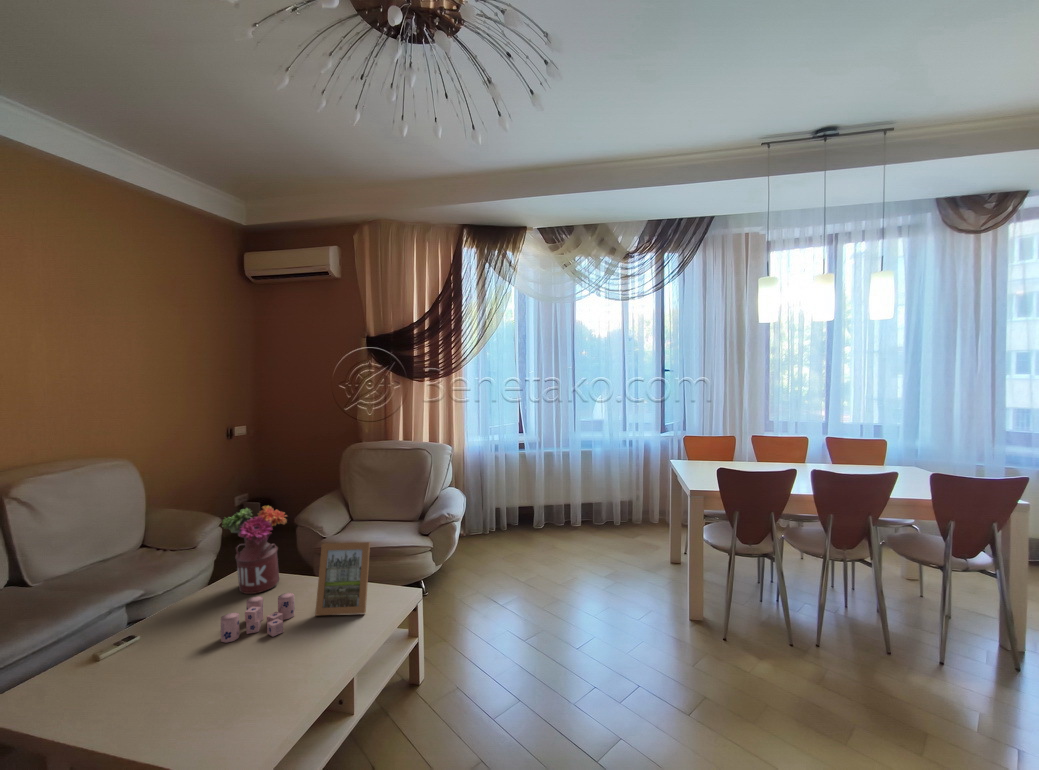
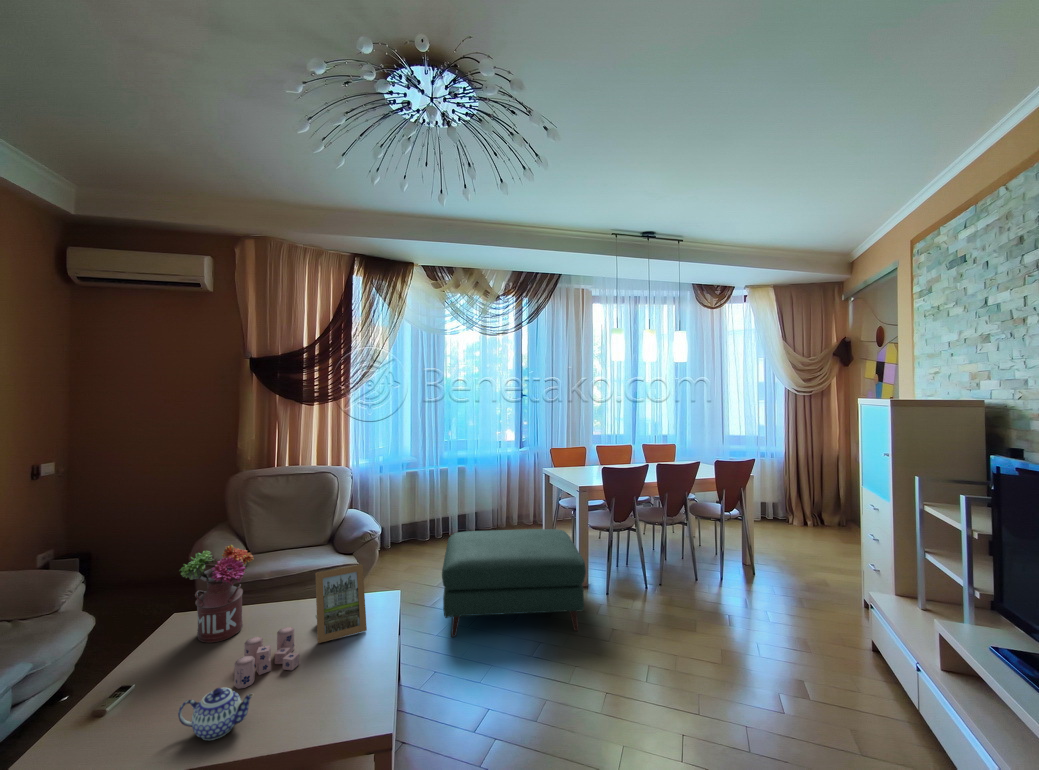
ottoman: none [490,525,672,674] -> present [442,529,586,637]
teapot: none [146,636,198,684] -> present [178,688,253,740]

